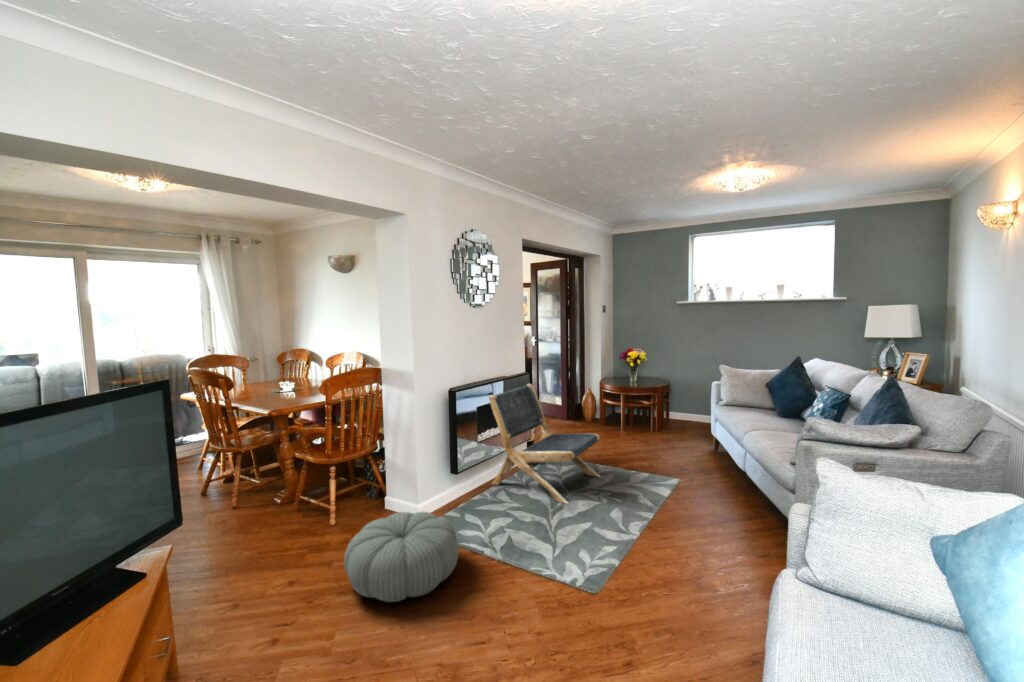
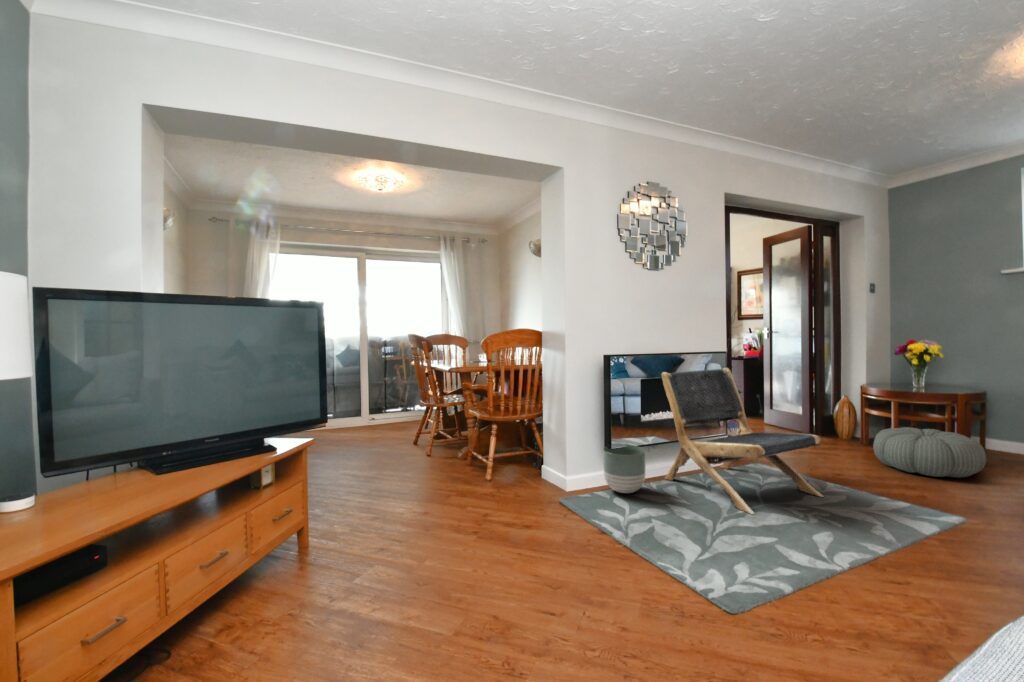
planter: none [449,463,485,508] -> present [603,445,646,493]
pouf: present [344,512,458,602] -> present [873,427,986,478]

